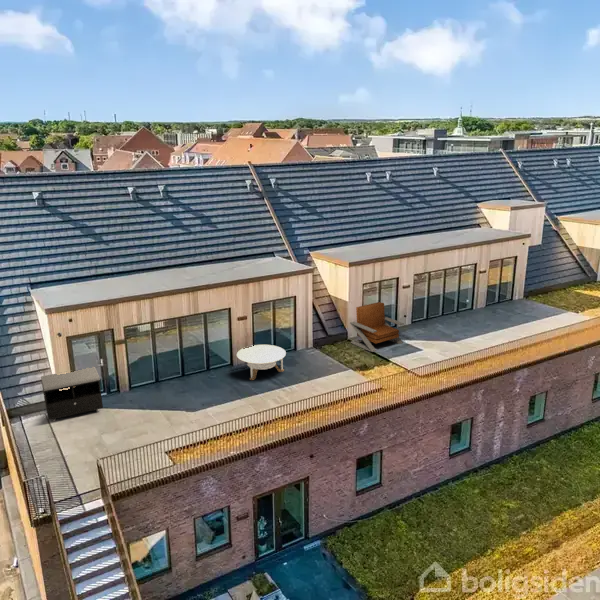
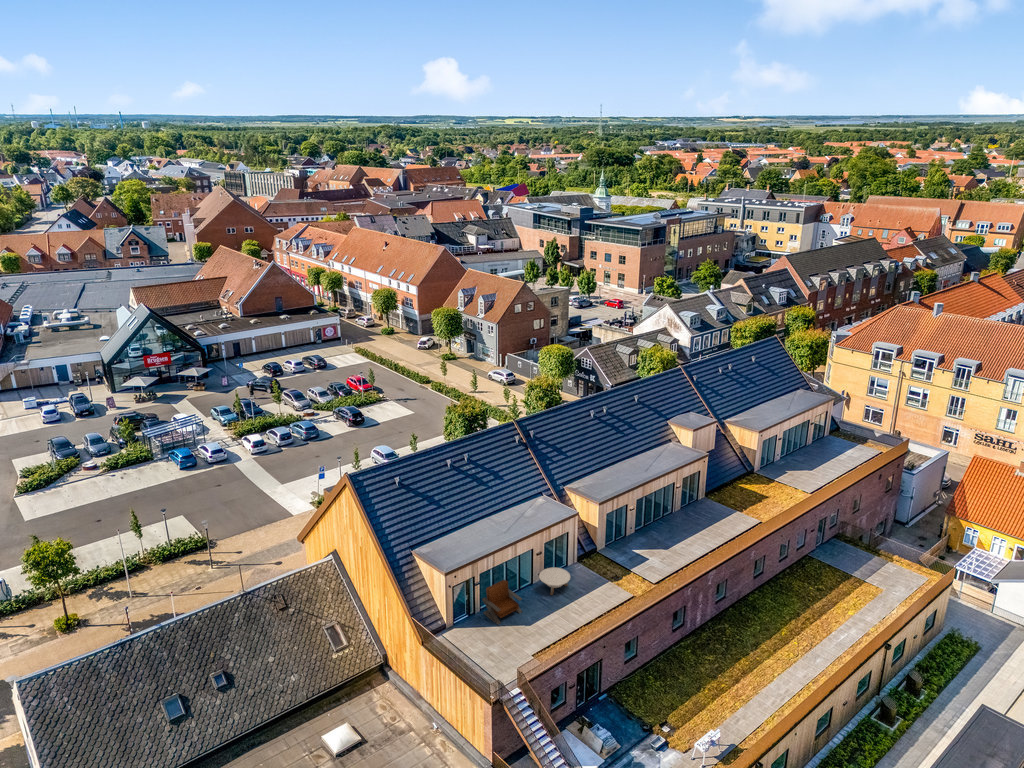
lounge chair: present [350,302,404,352] -> present [482,580,522,625]
storage bench: present [41,366,103,421] -> none [440,601,476,639]

